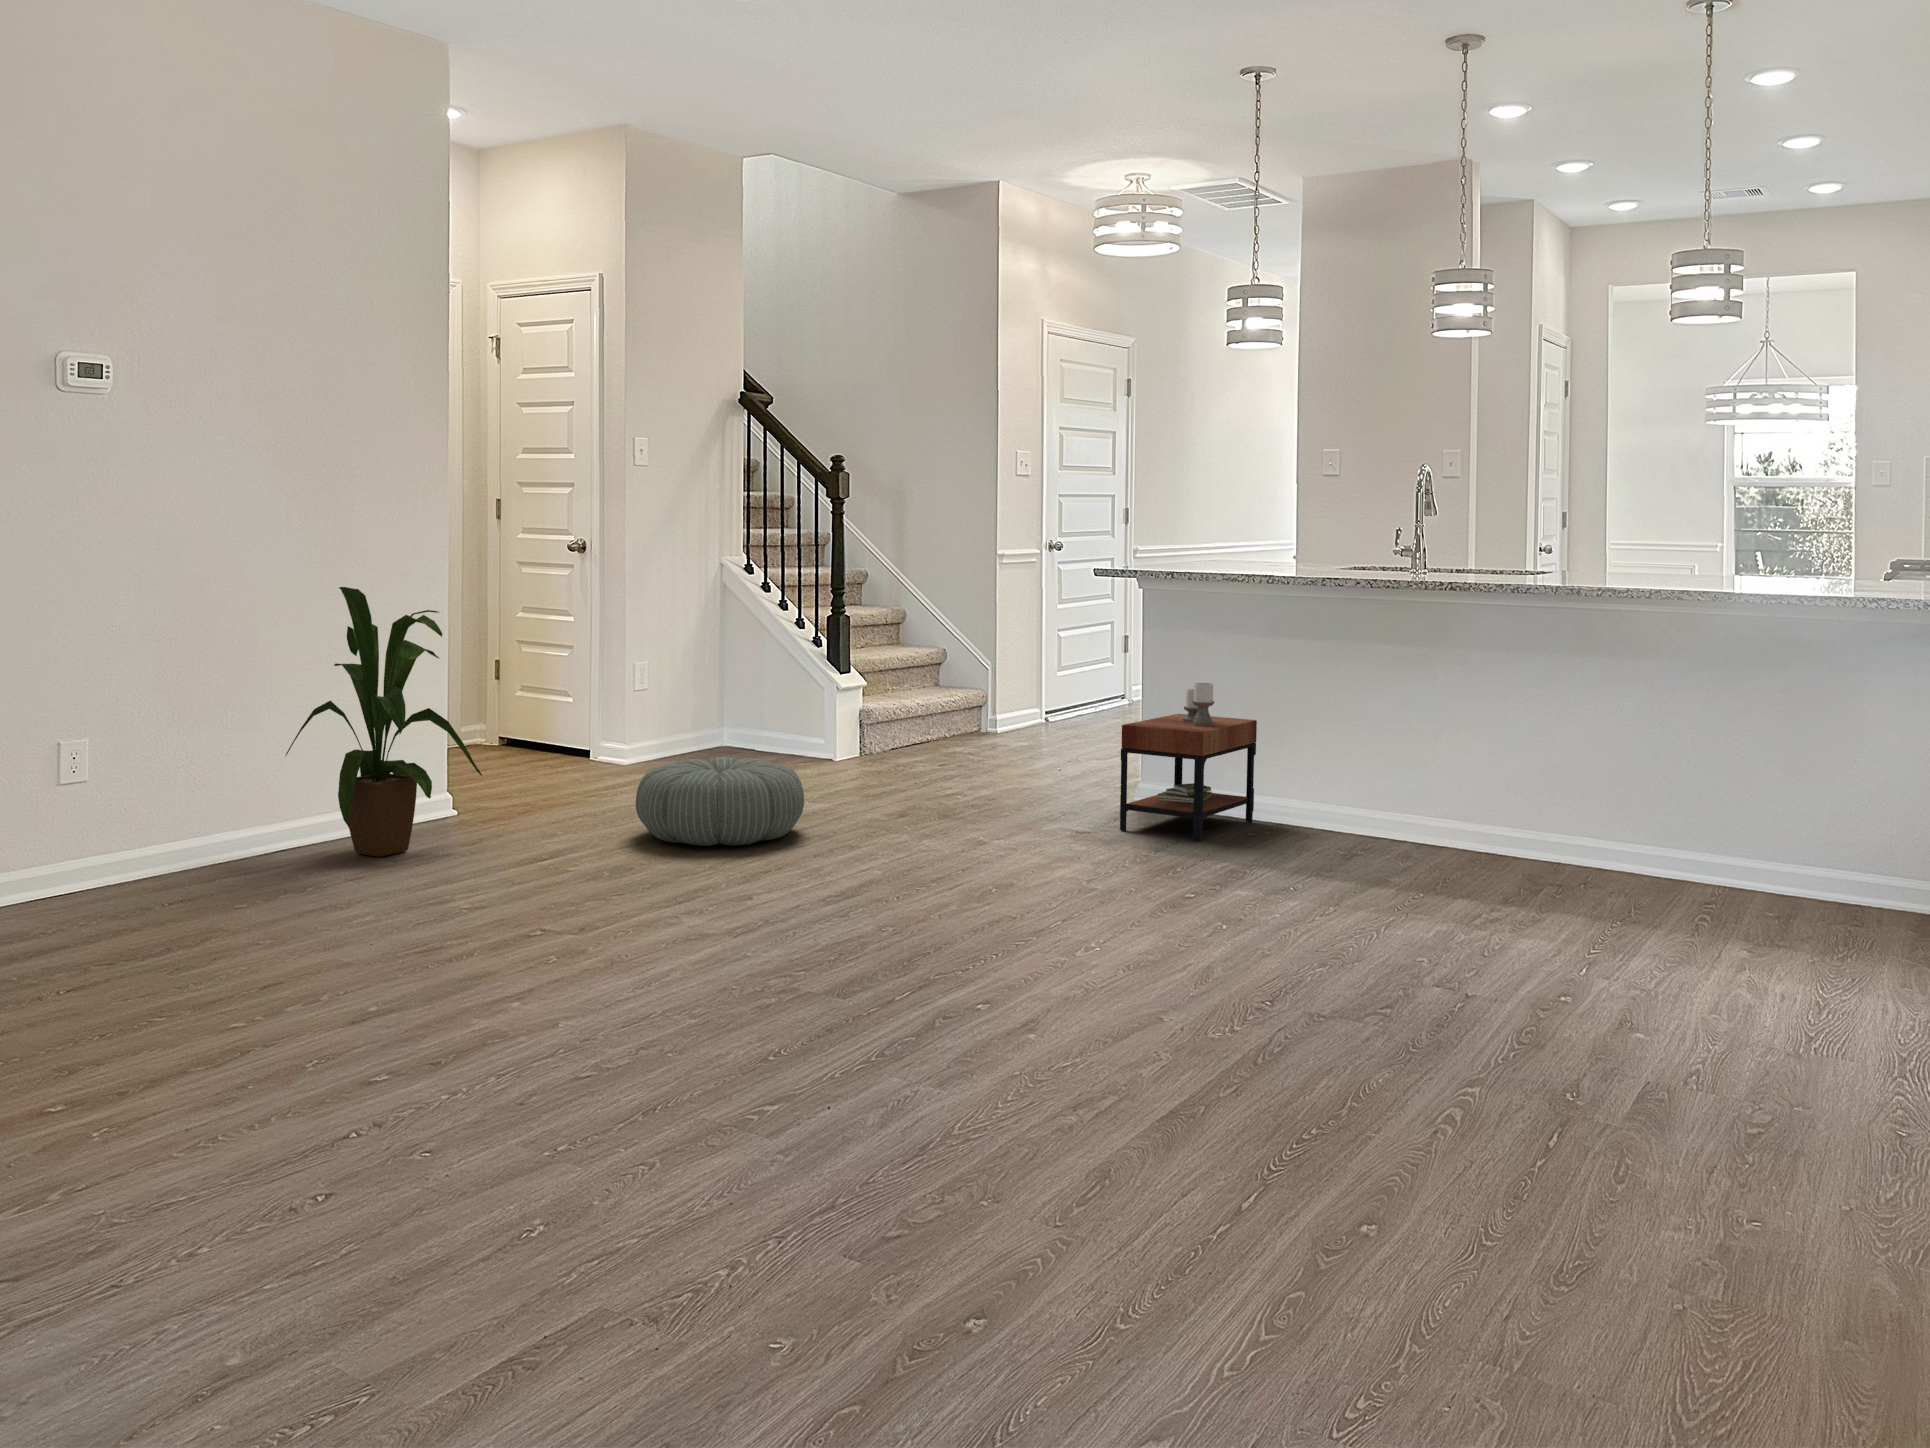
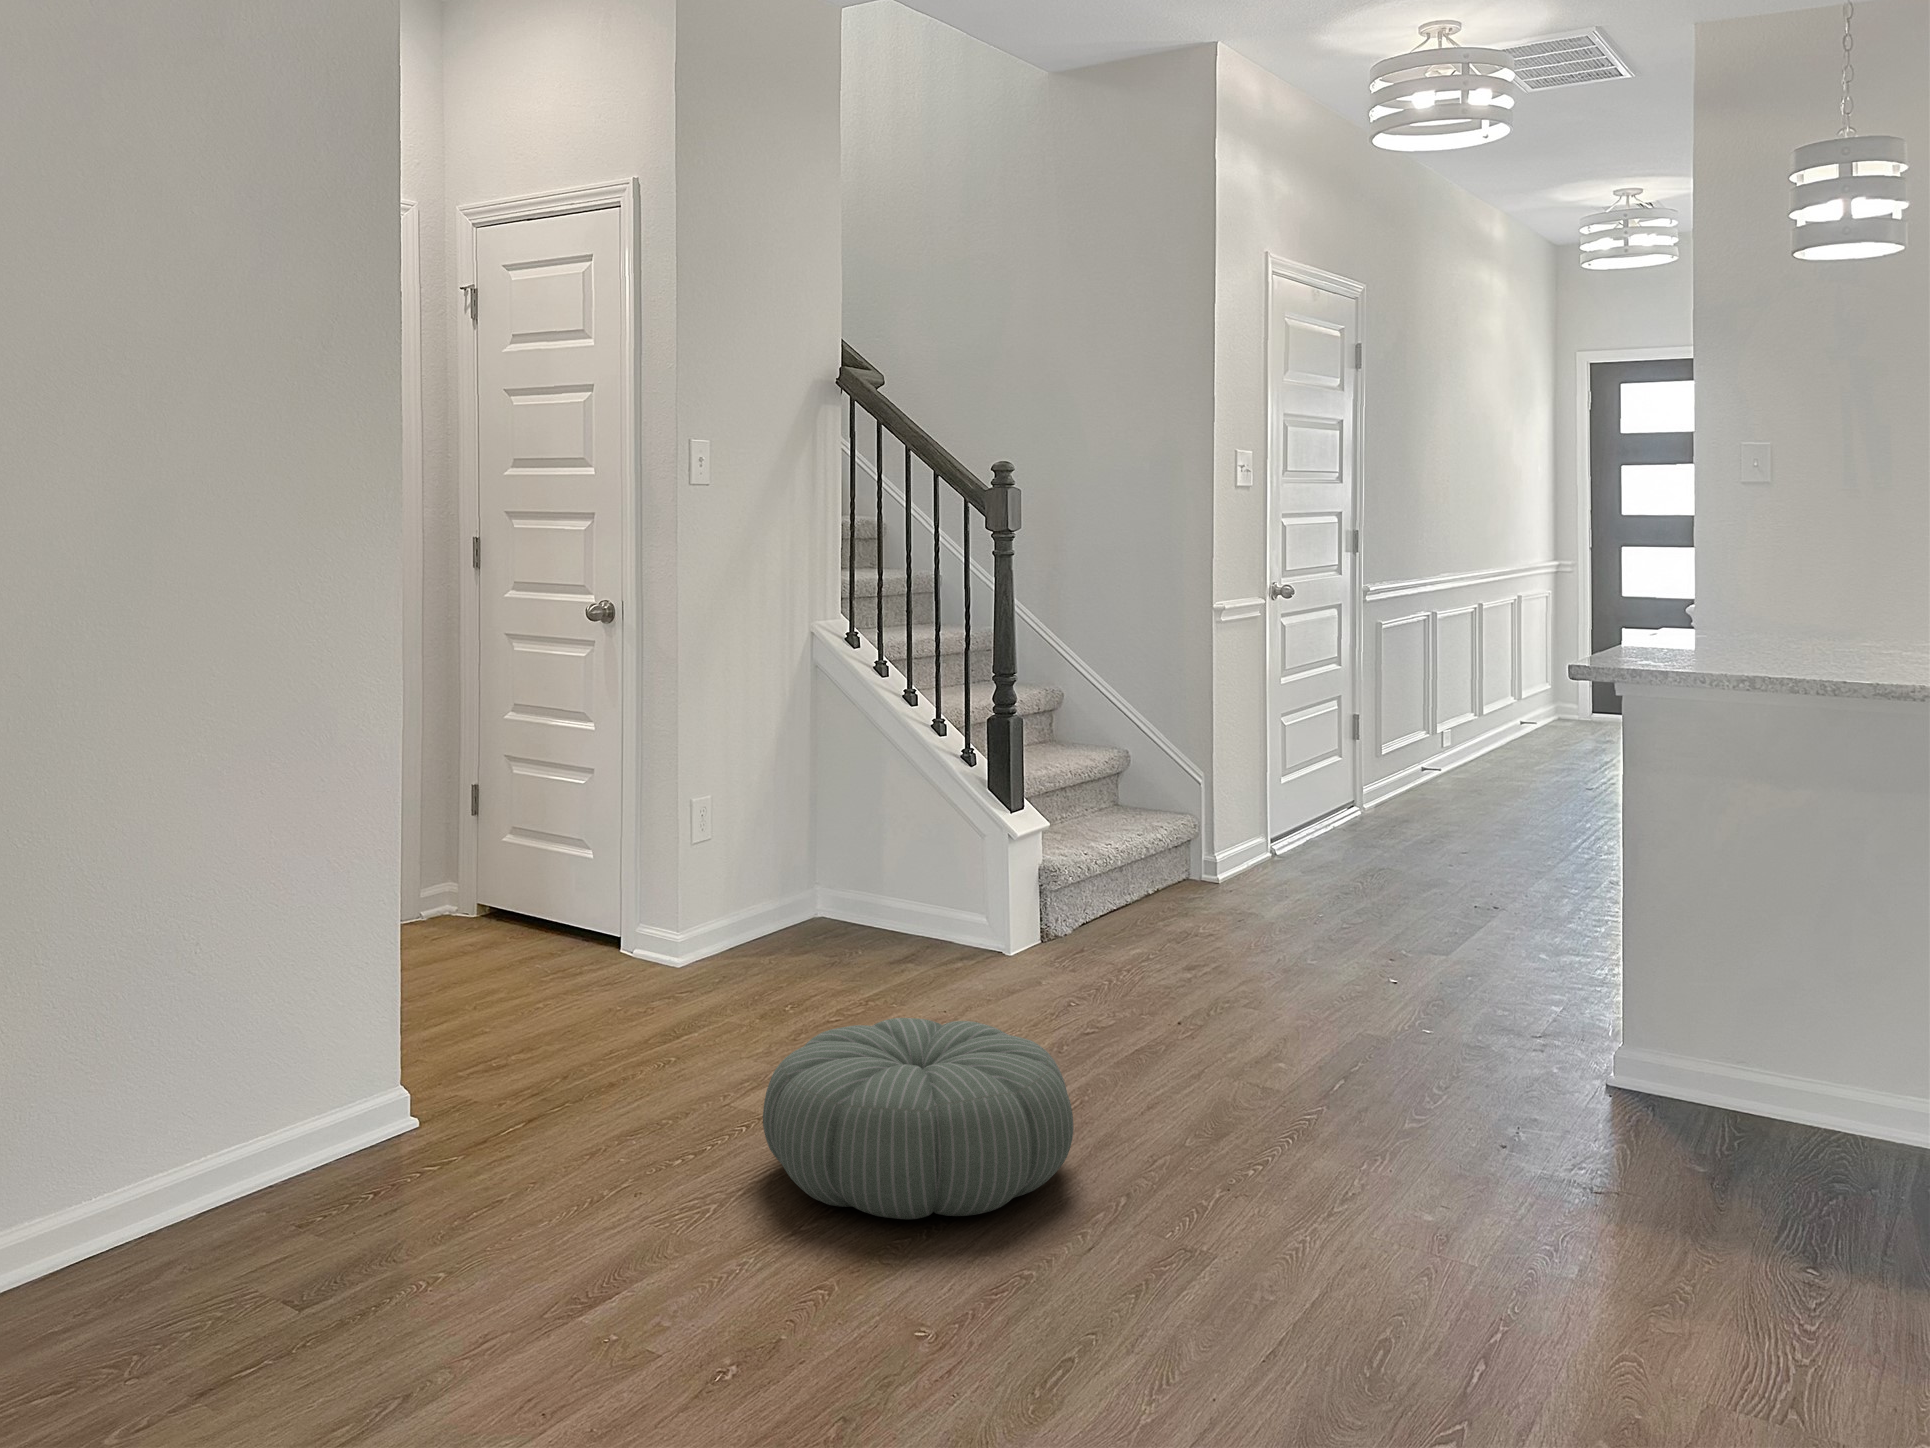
house plant: present [286,587,482,857] -> none [109,753,487,1264]
side table: present [1120,683,1257,841] -> none [1636,879,1861,1187]

